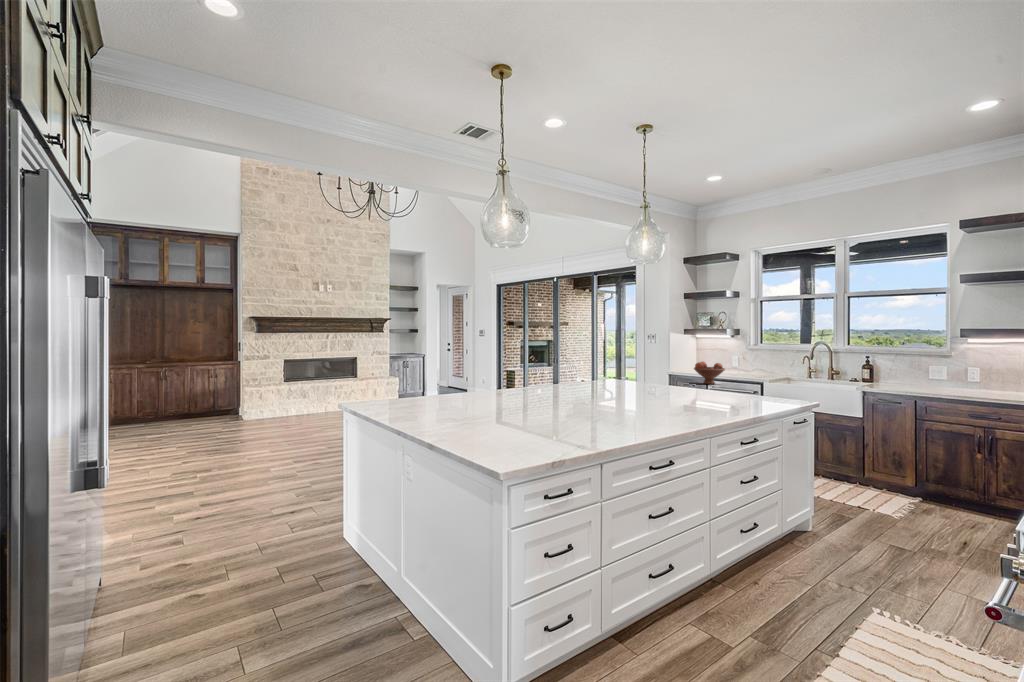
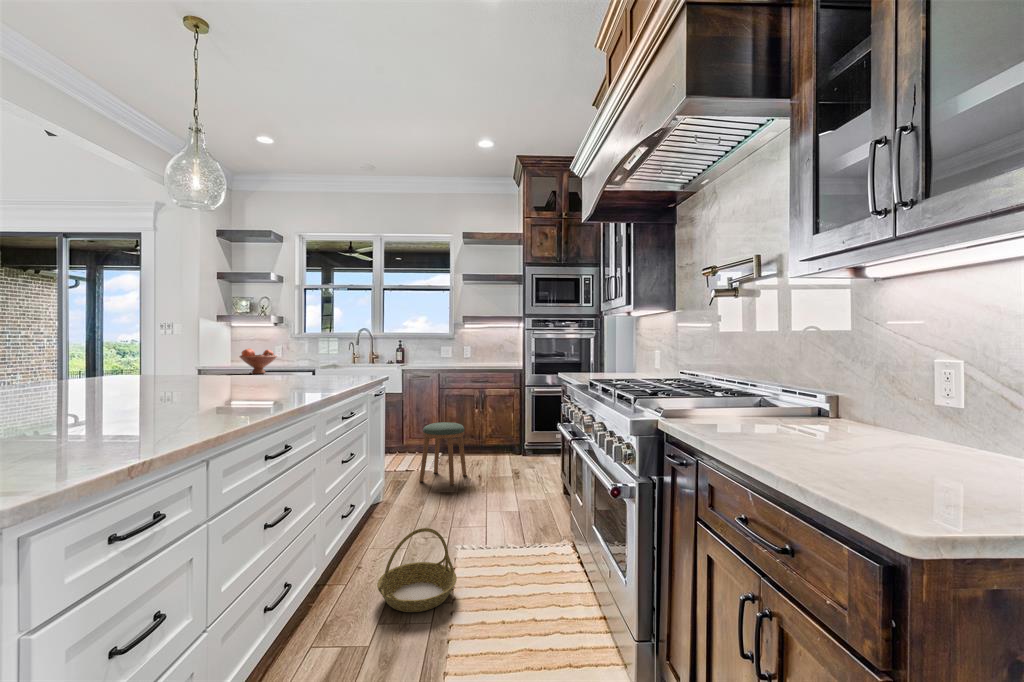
stool: none [868,461,942,540] -> present [419,422,467,485]
basket: none [756,568,846,652] -> present [377,528,457,612]

